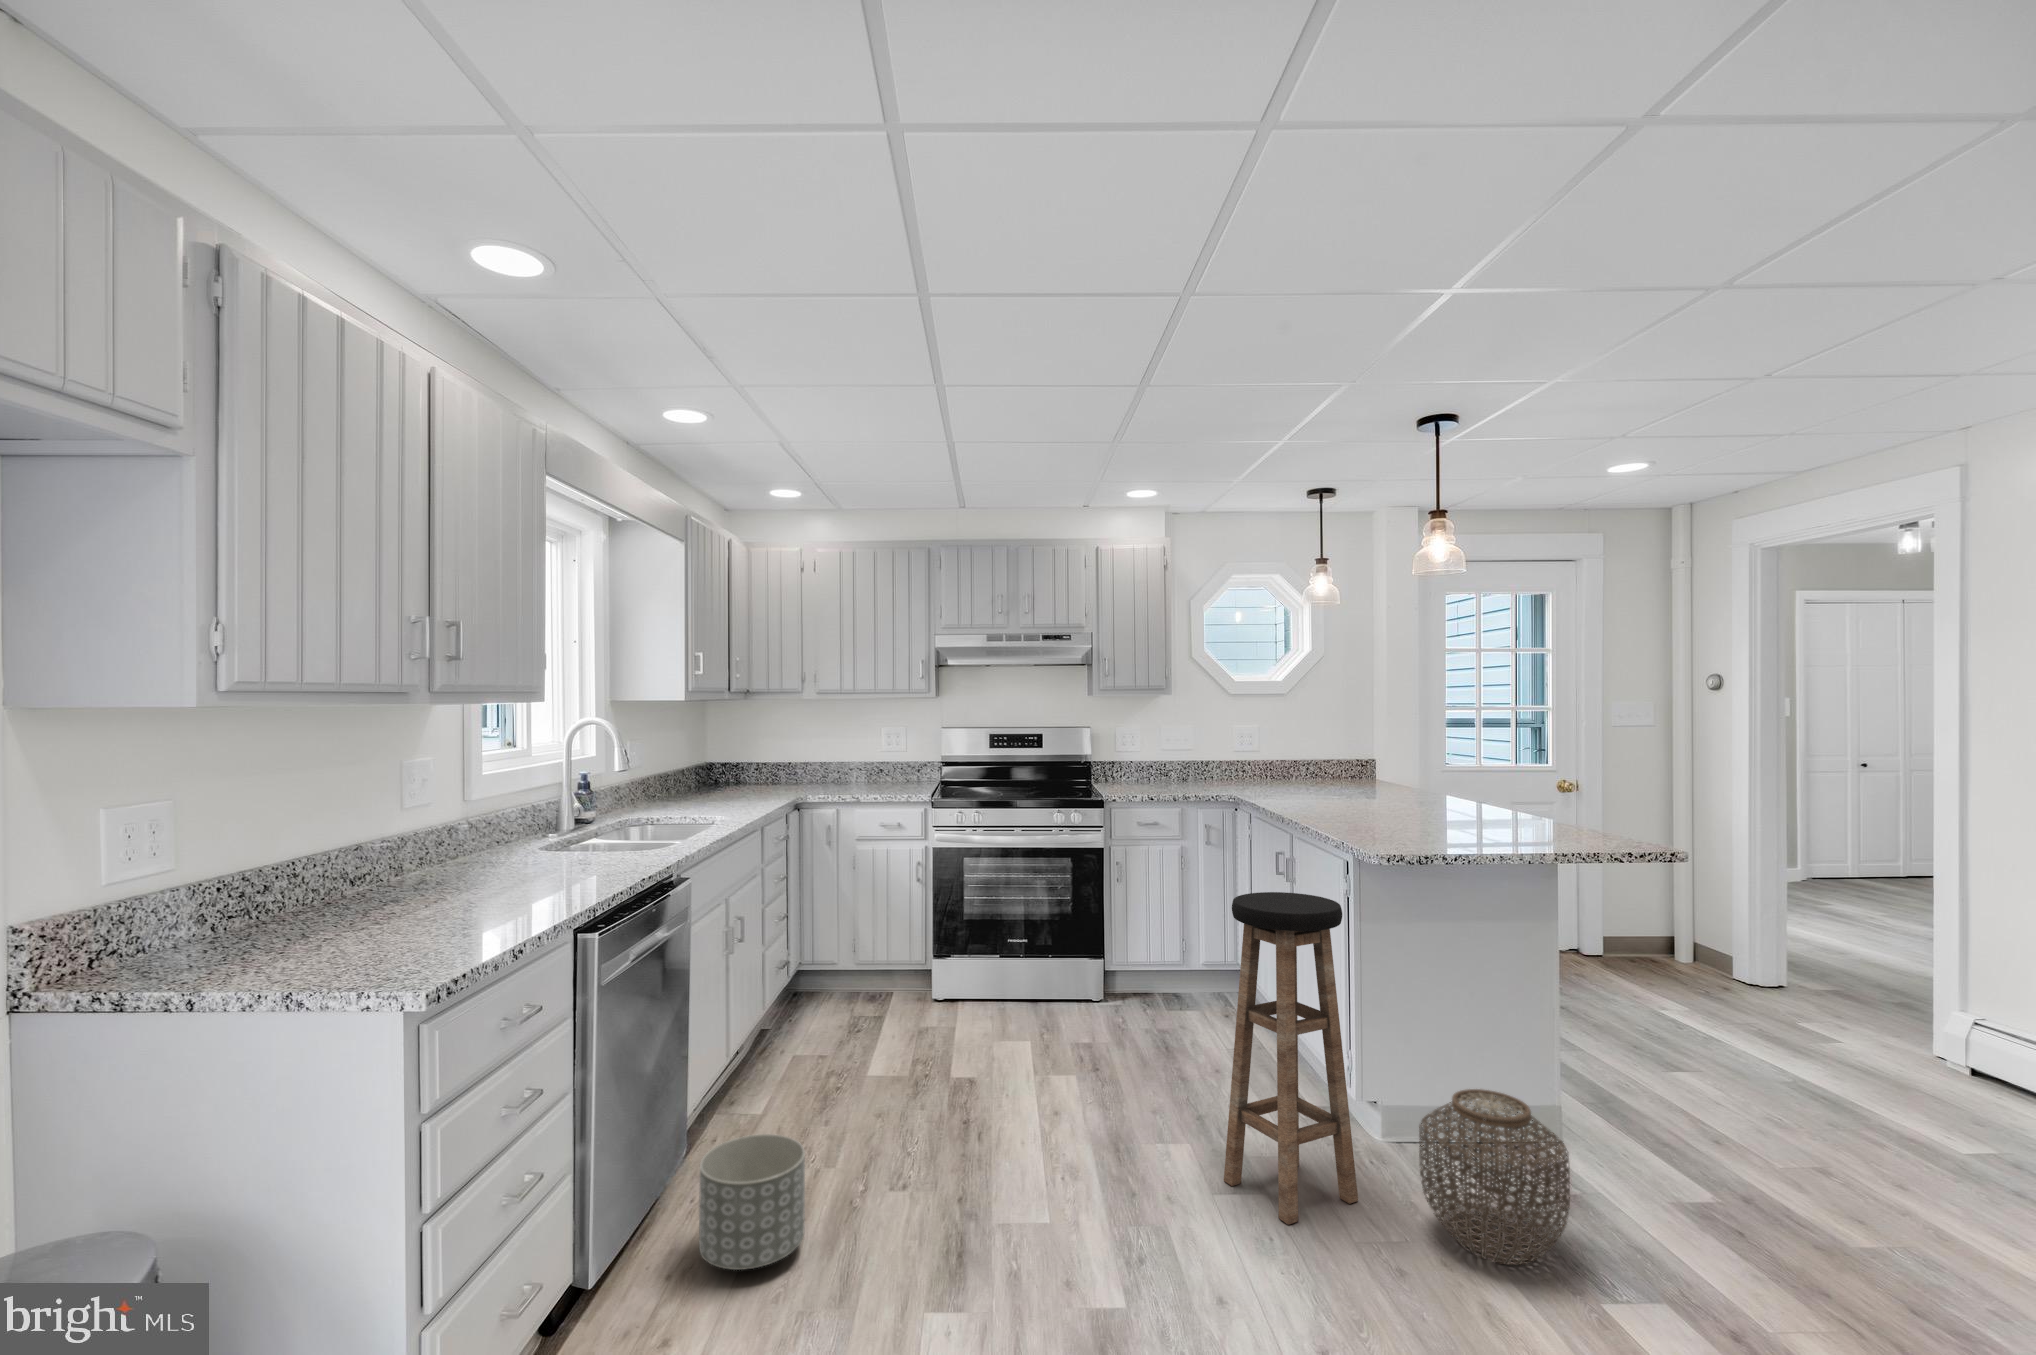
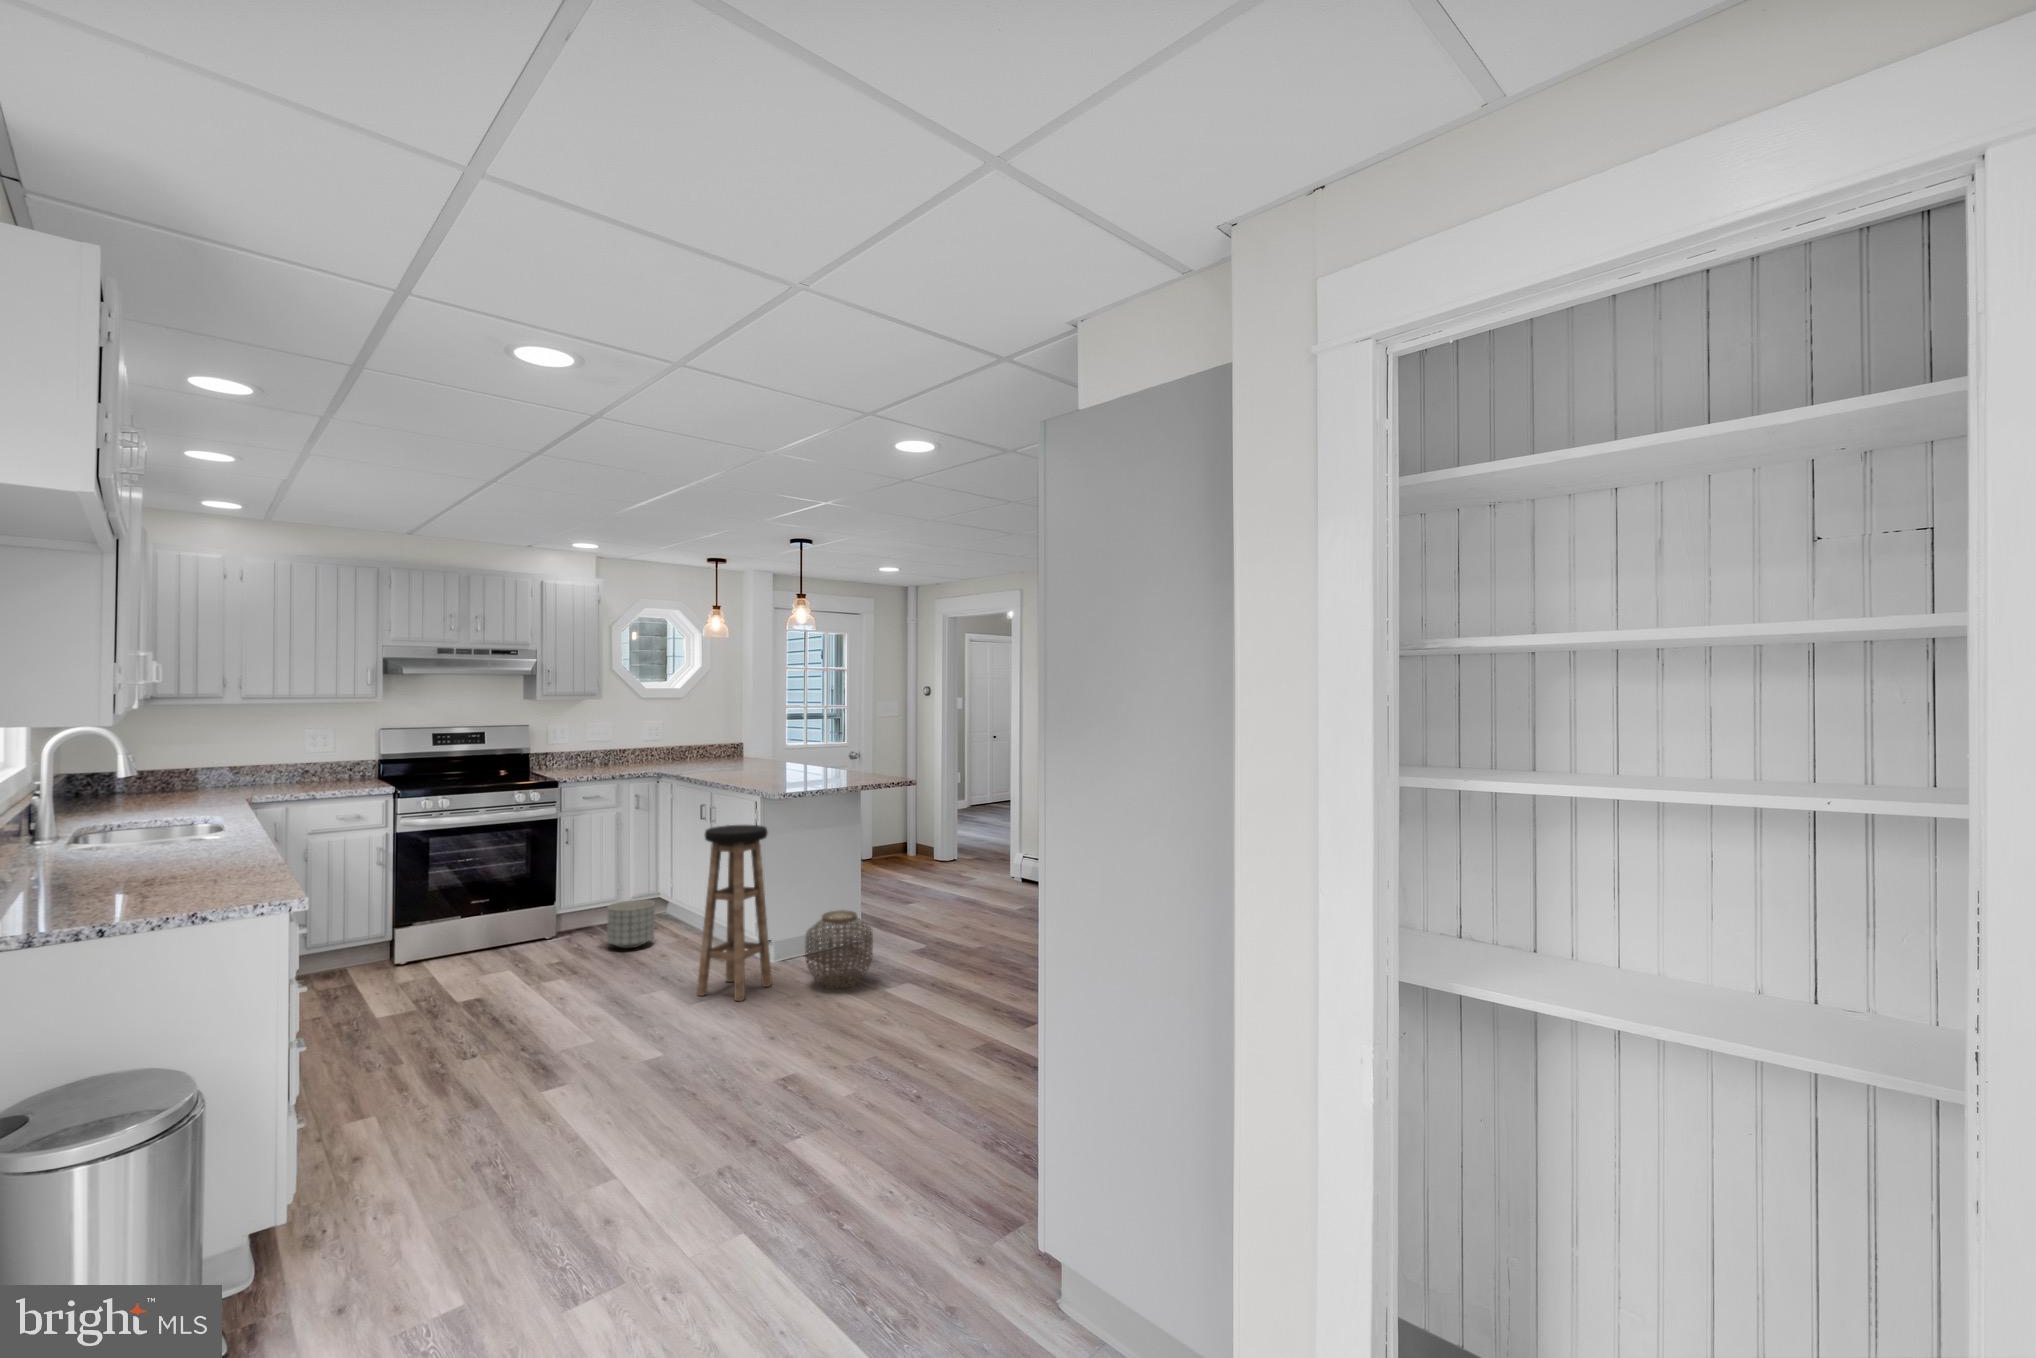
planter: present [699,1134,805,1270] -> present [607,900,655,949]

